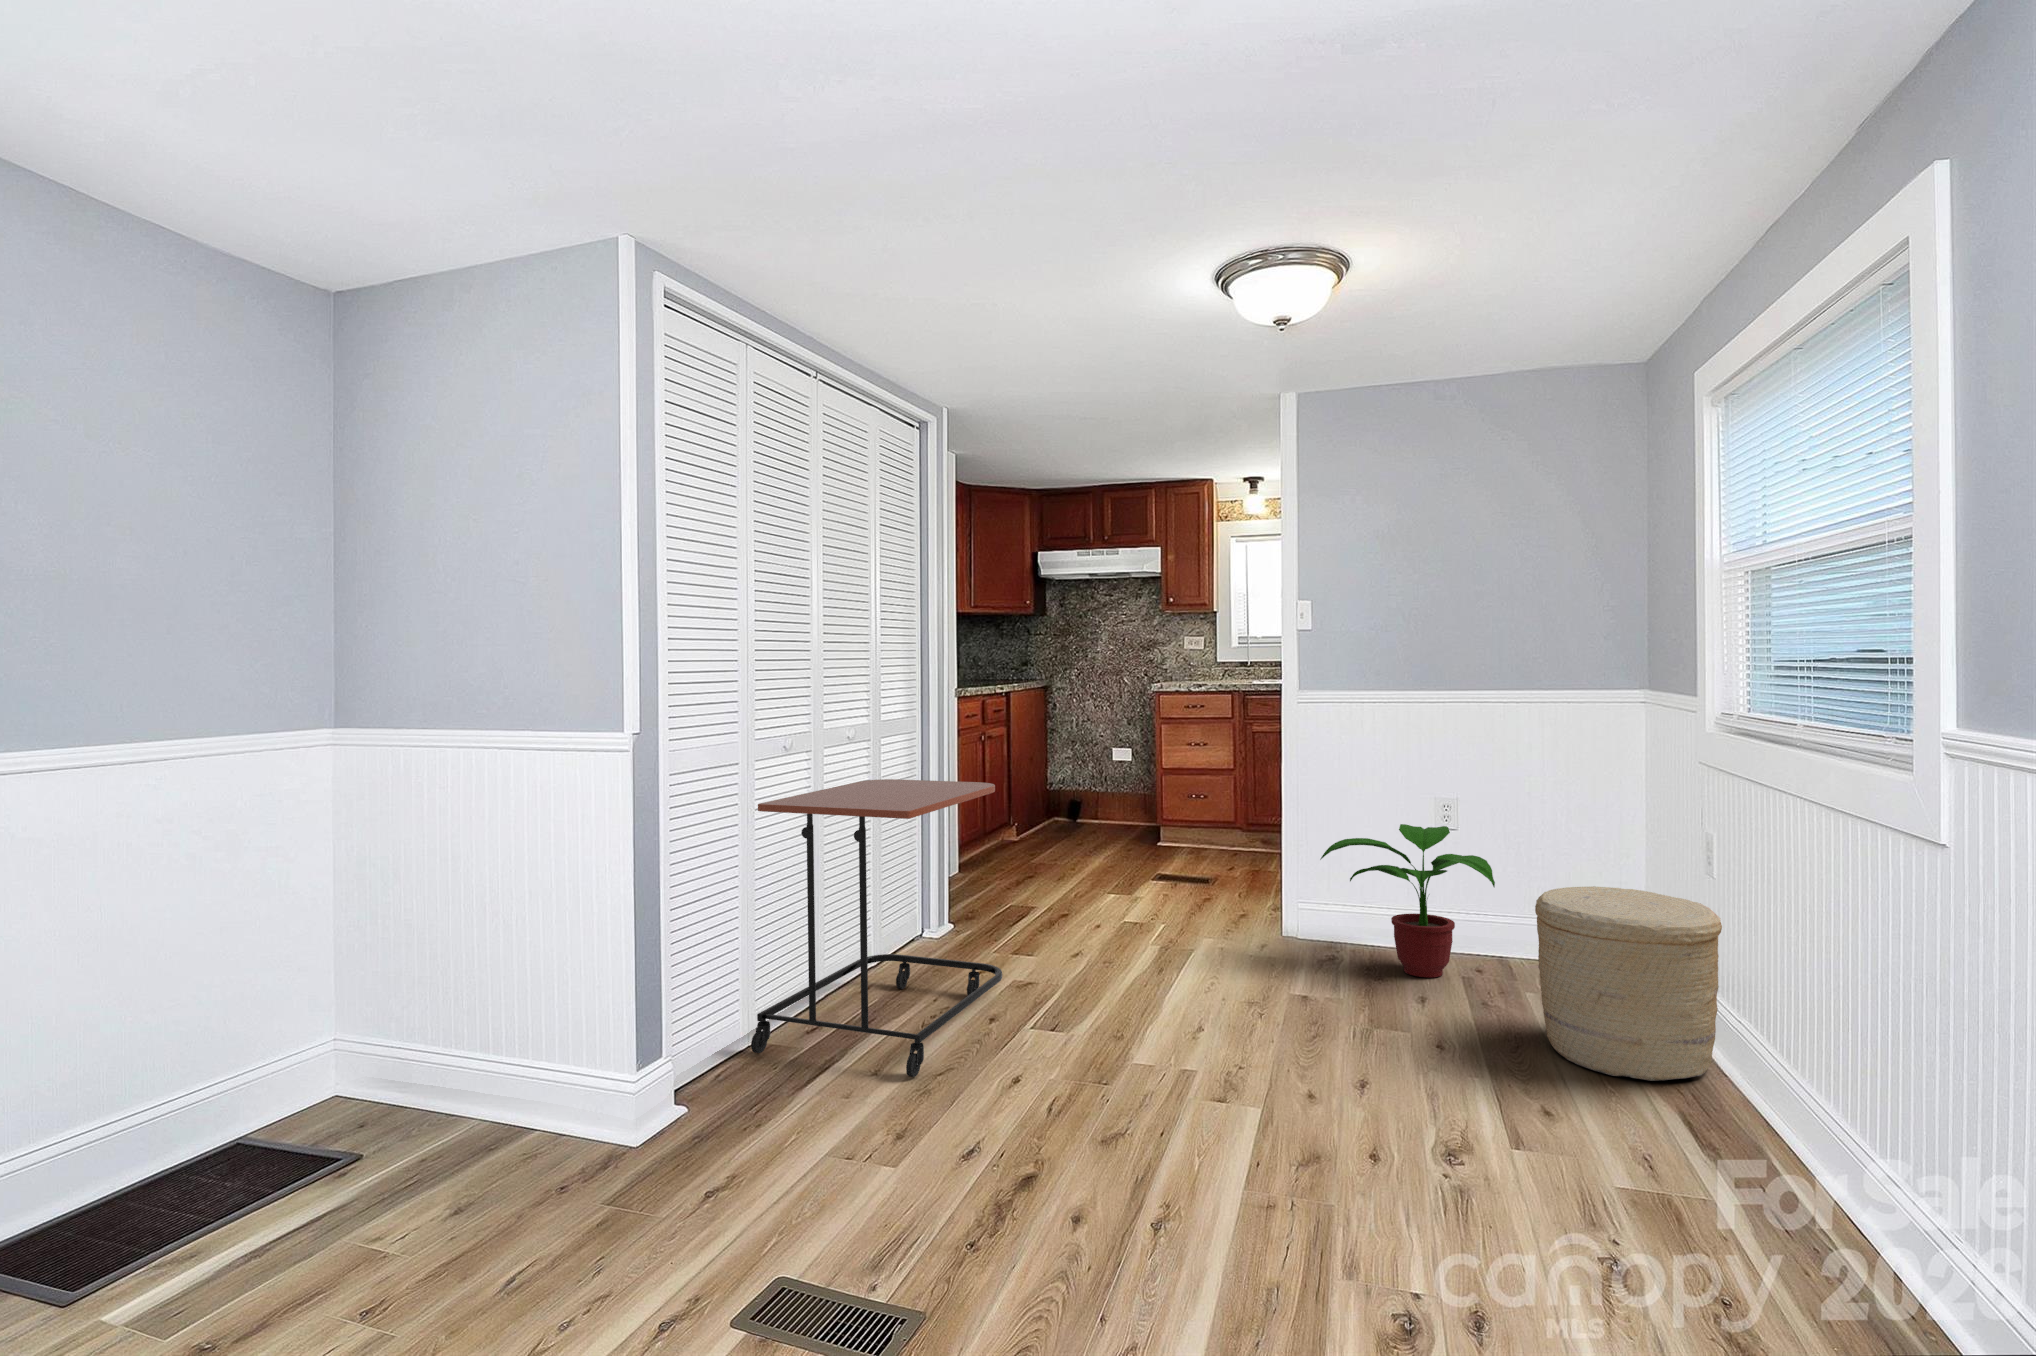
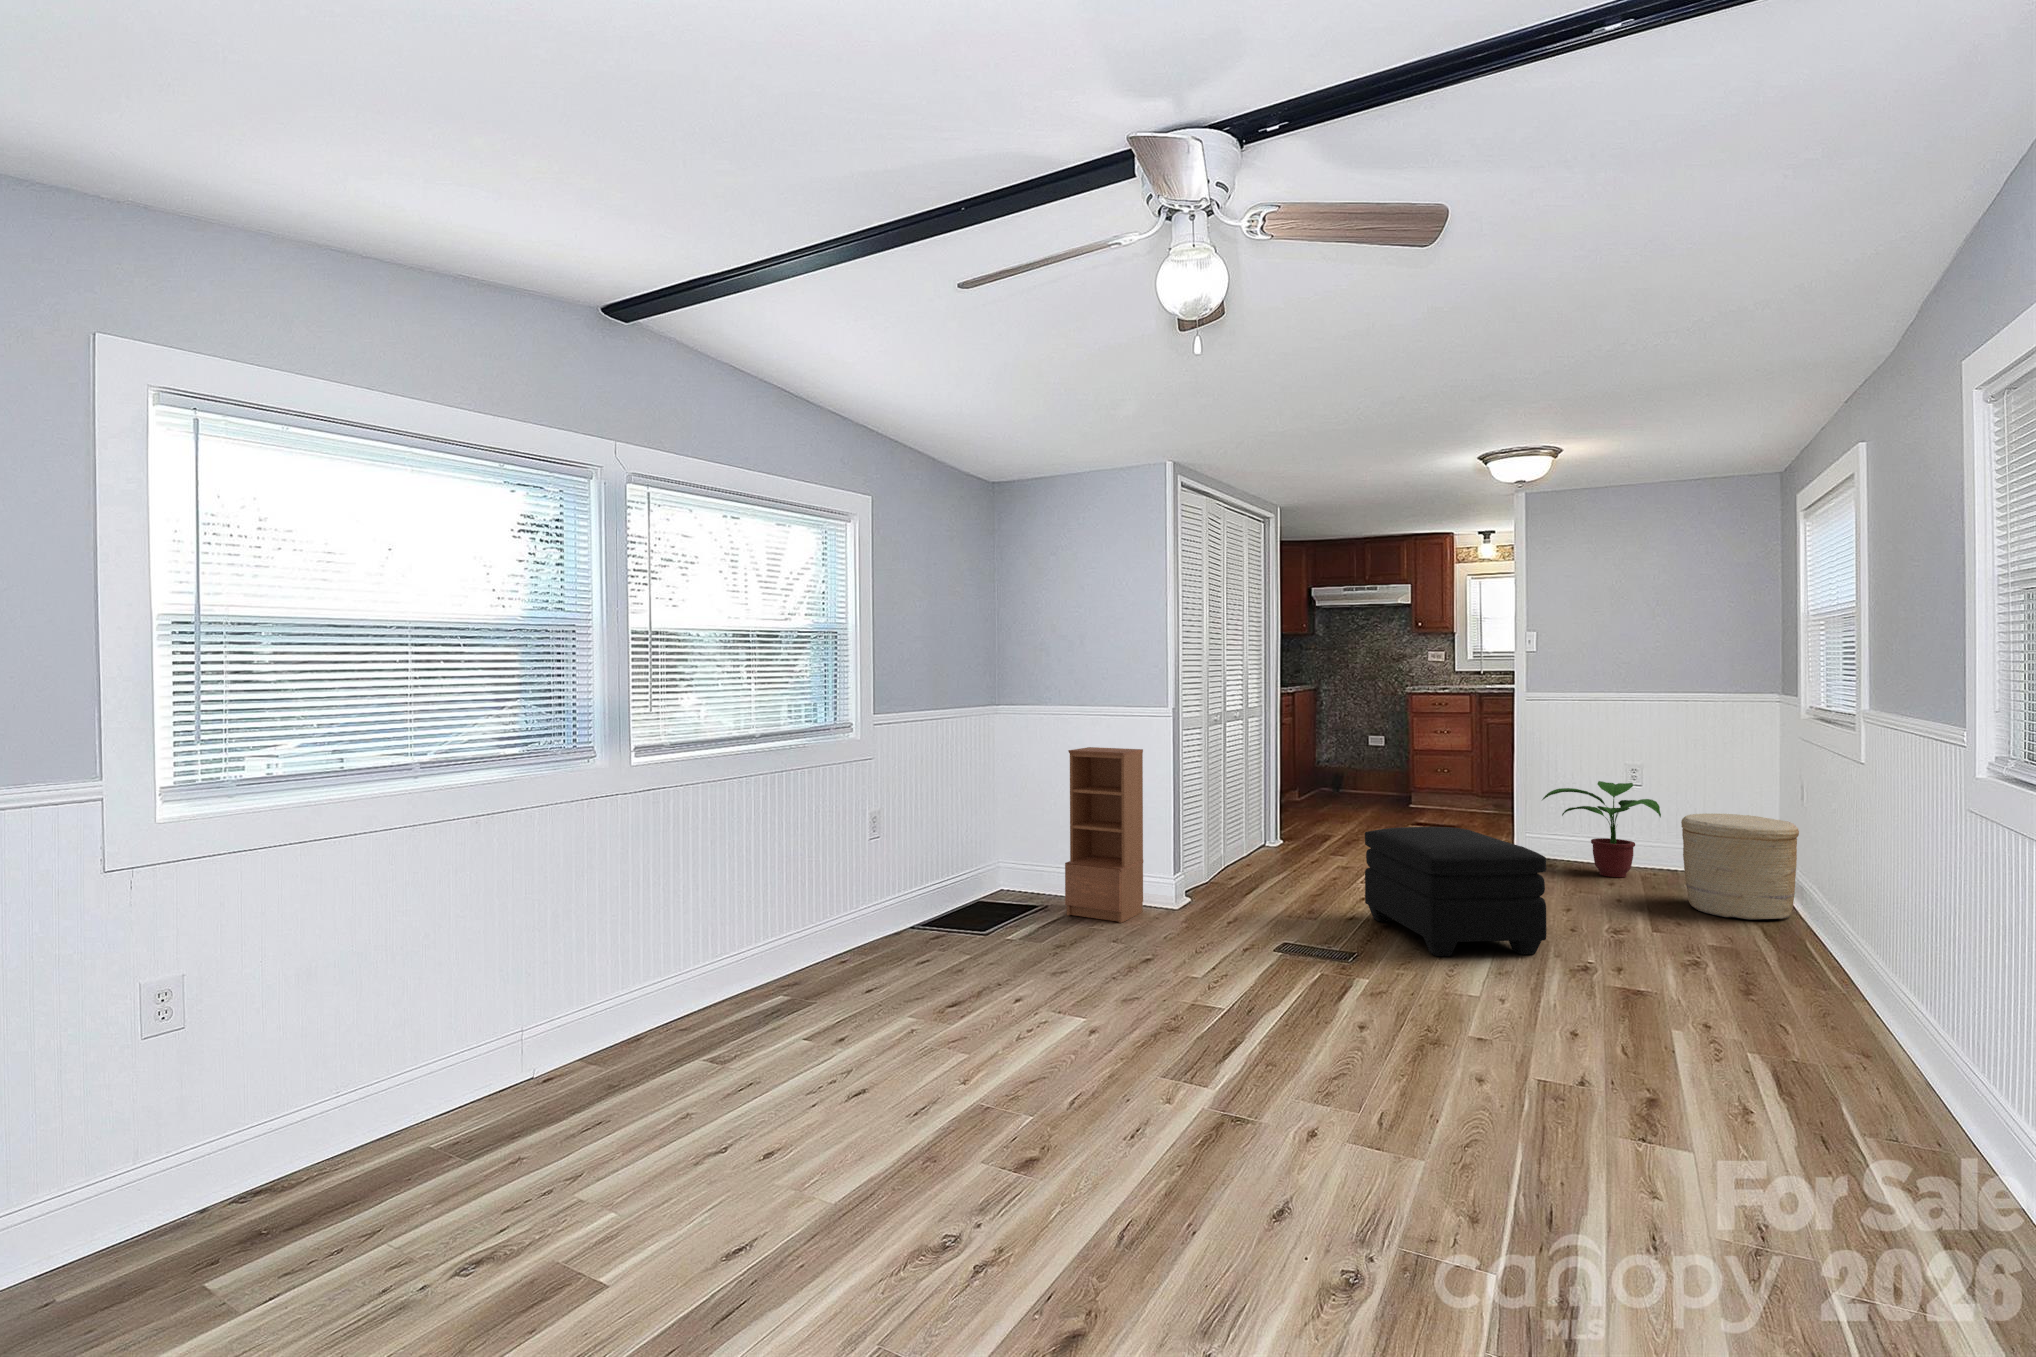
side table: present [751,779,1002,1077] -> none [1201,743,1335,900]
bookcase: none [402,812,587,1188] -> present [1065,747,1143,923]
ottoman: none [1008,948,1329,1272] -> present [1365,827,1546,956]

